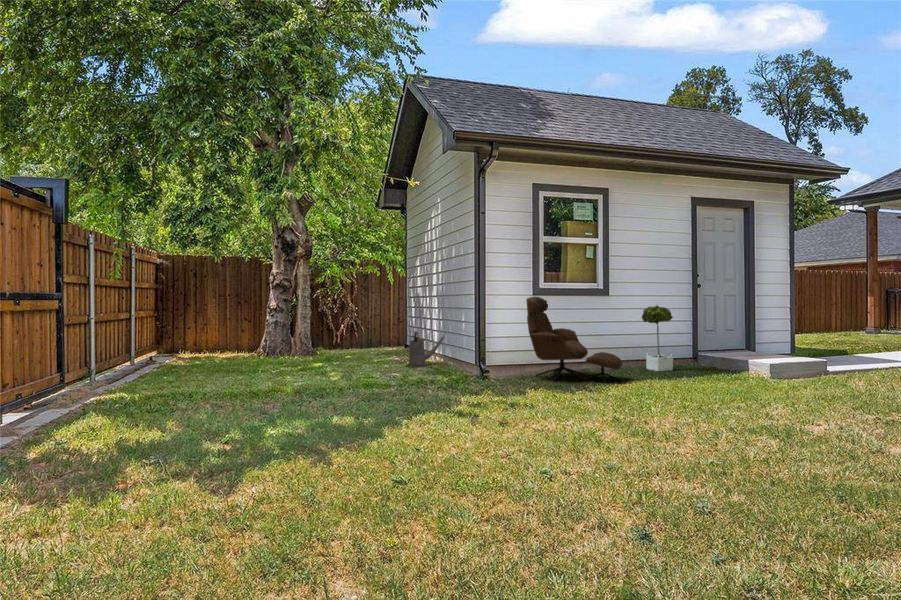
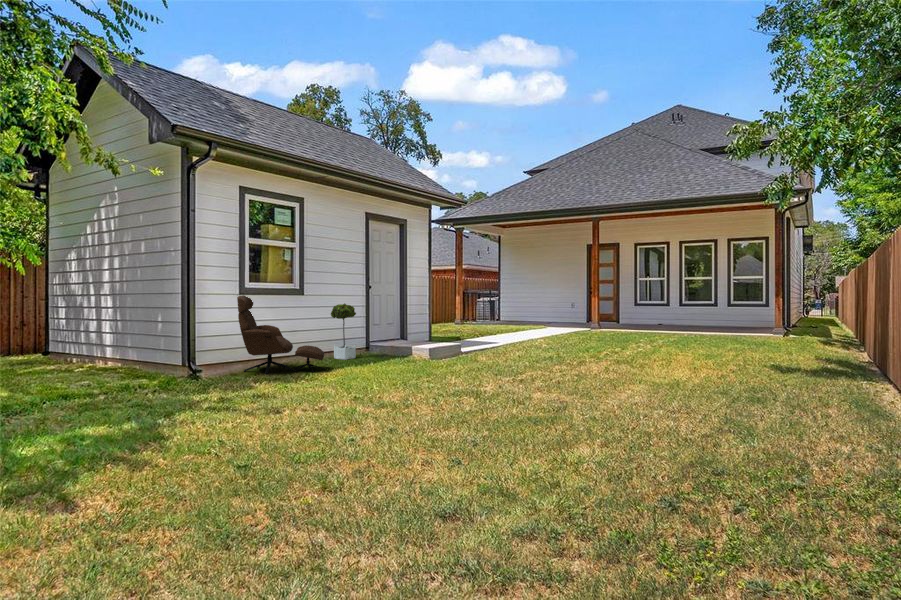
watering can: present [403,331,444,367] -> none [77,332,128,372]

